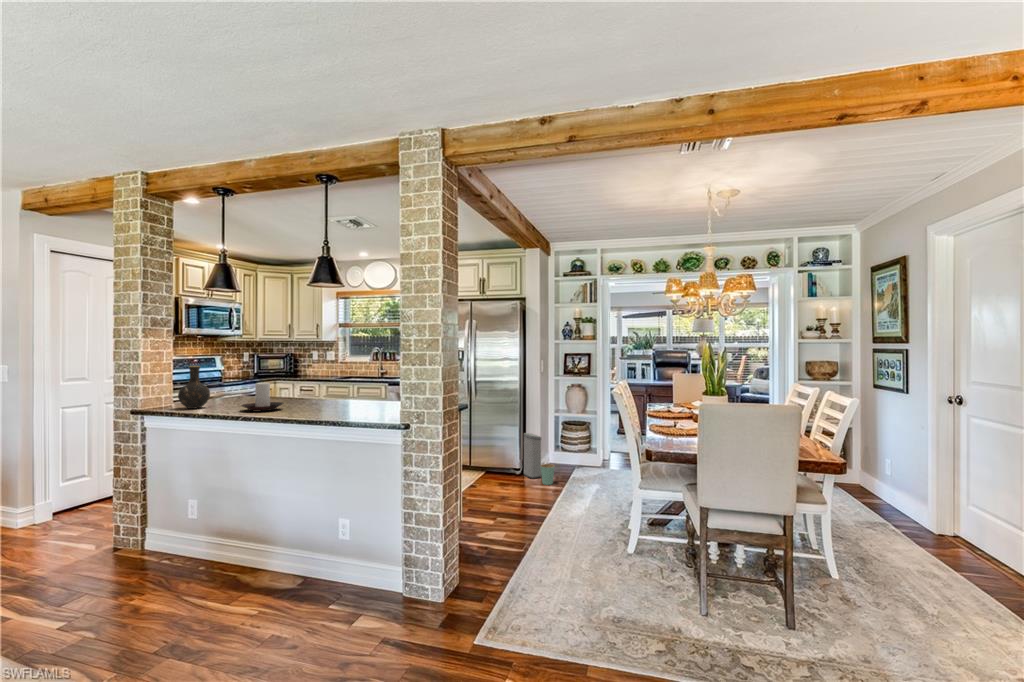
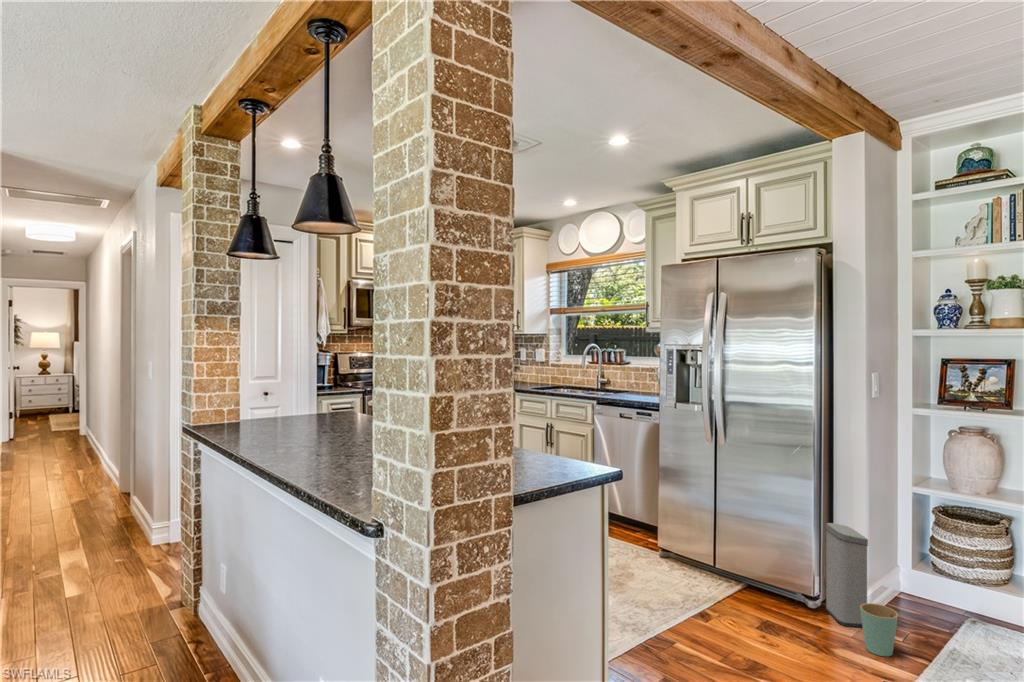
vase: present [178,366,210,409] -> none [220,369,263,431]
candle holder: present [241,383,283,411] -> none [263,397,329,447]

